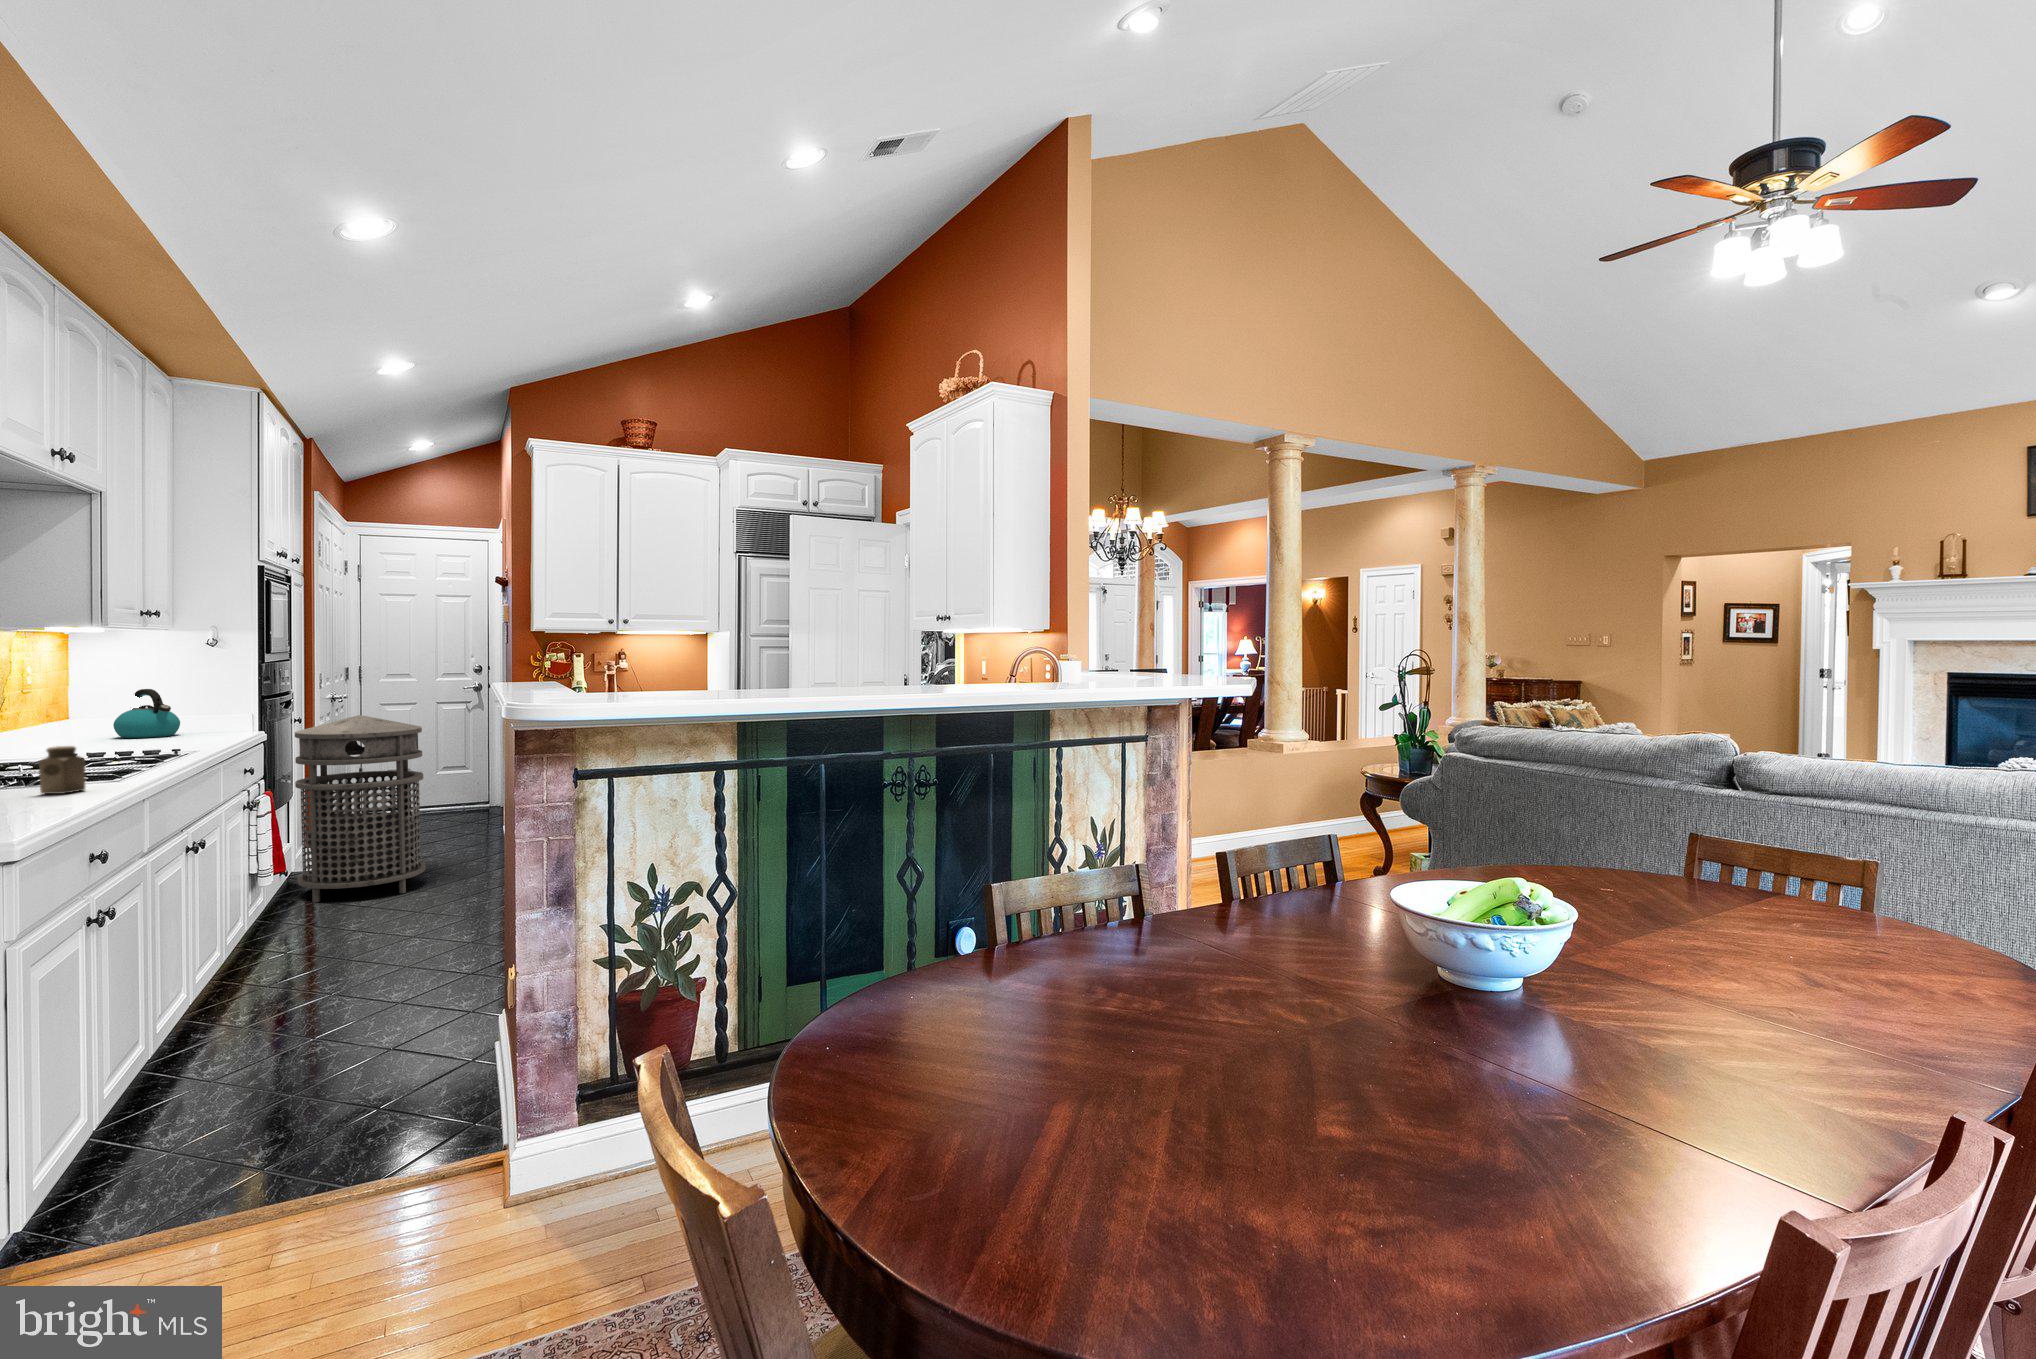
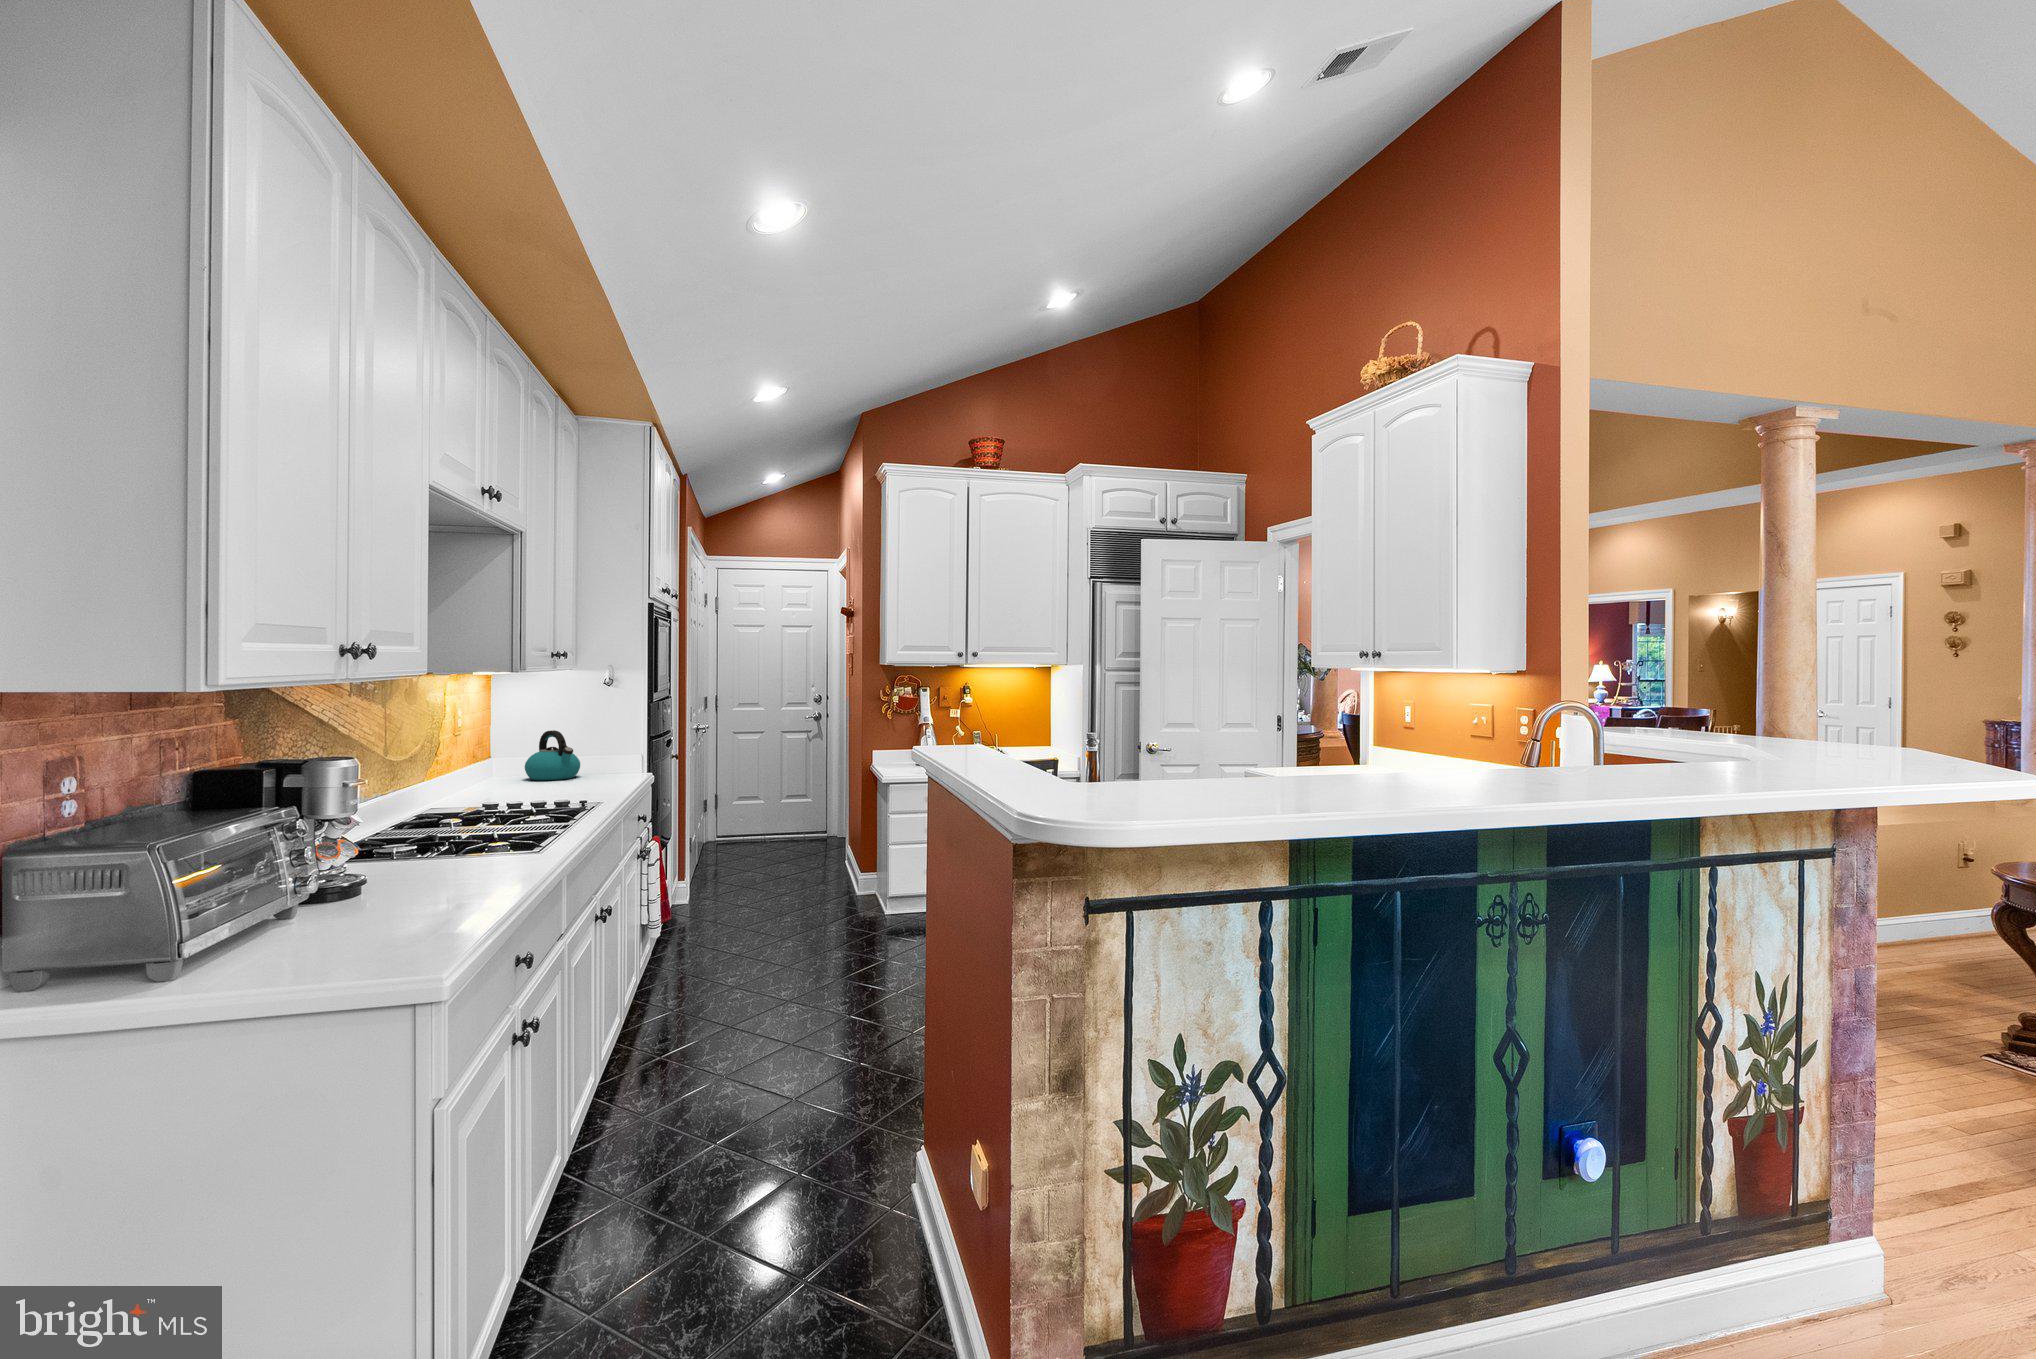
trash can: present [295,715,425,902] -> none [674,753,788,946]
salt shaker: present [39,746,85,794] -> none [465,823,508,880]

